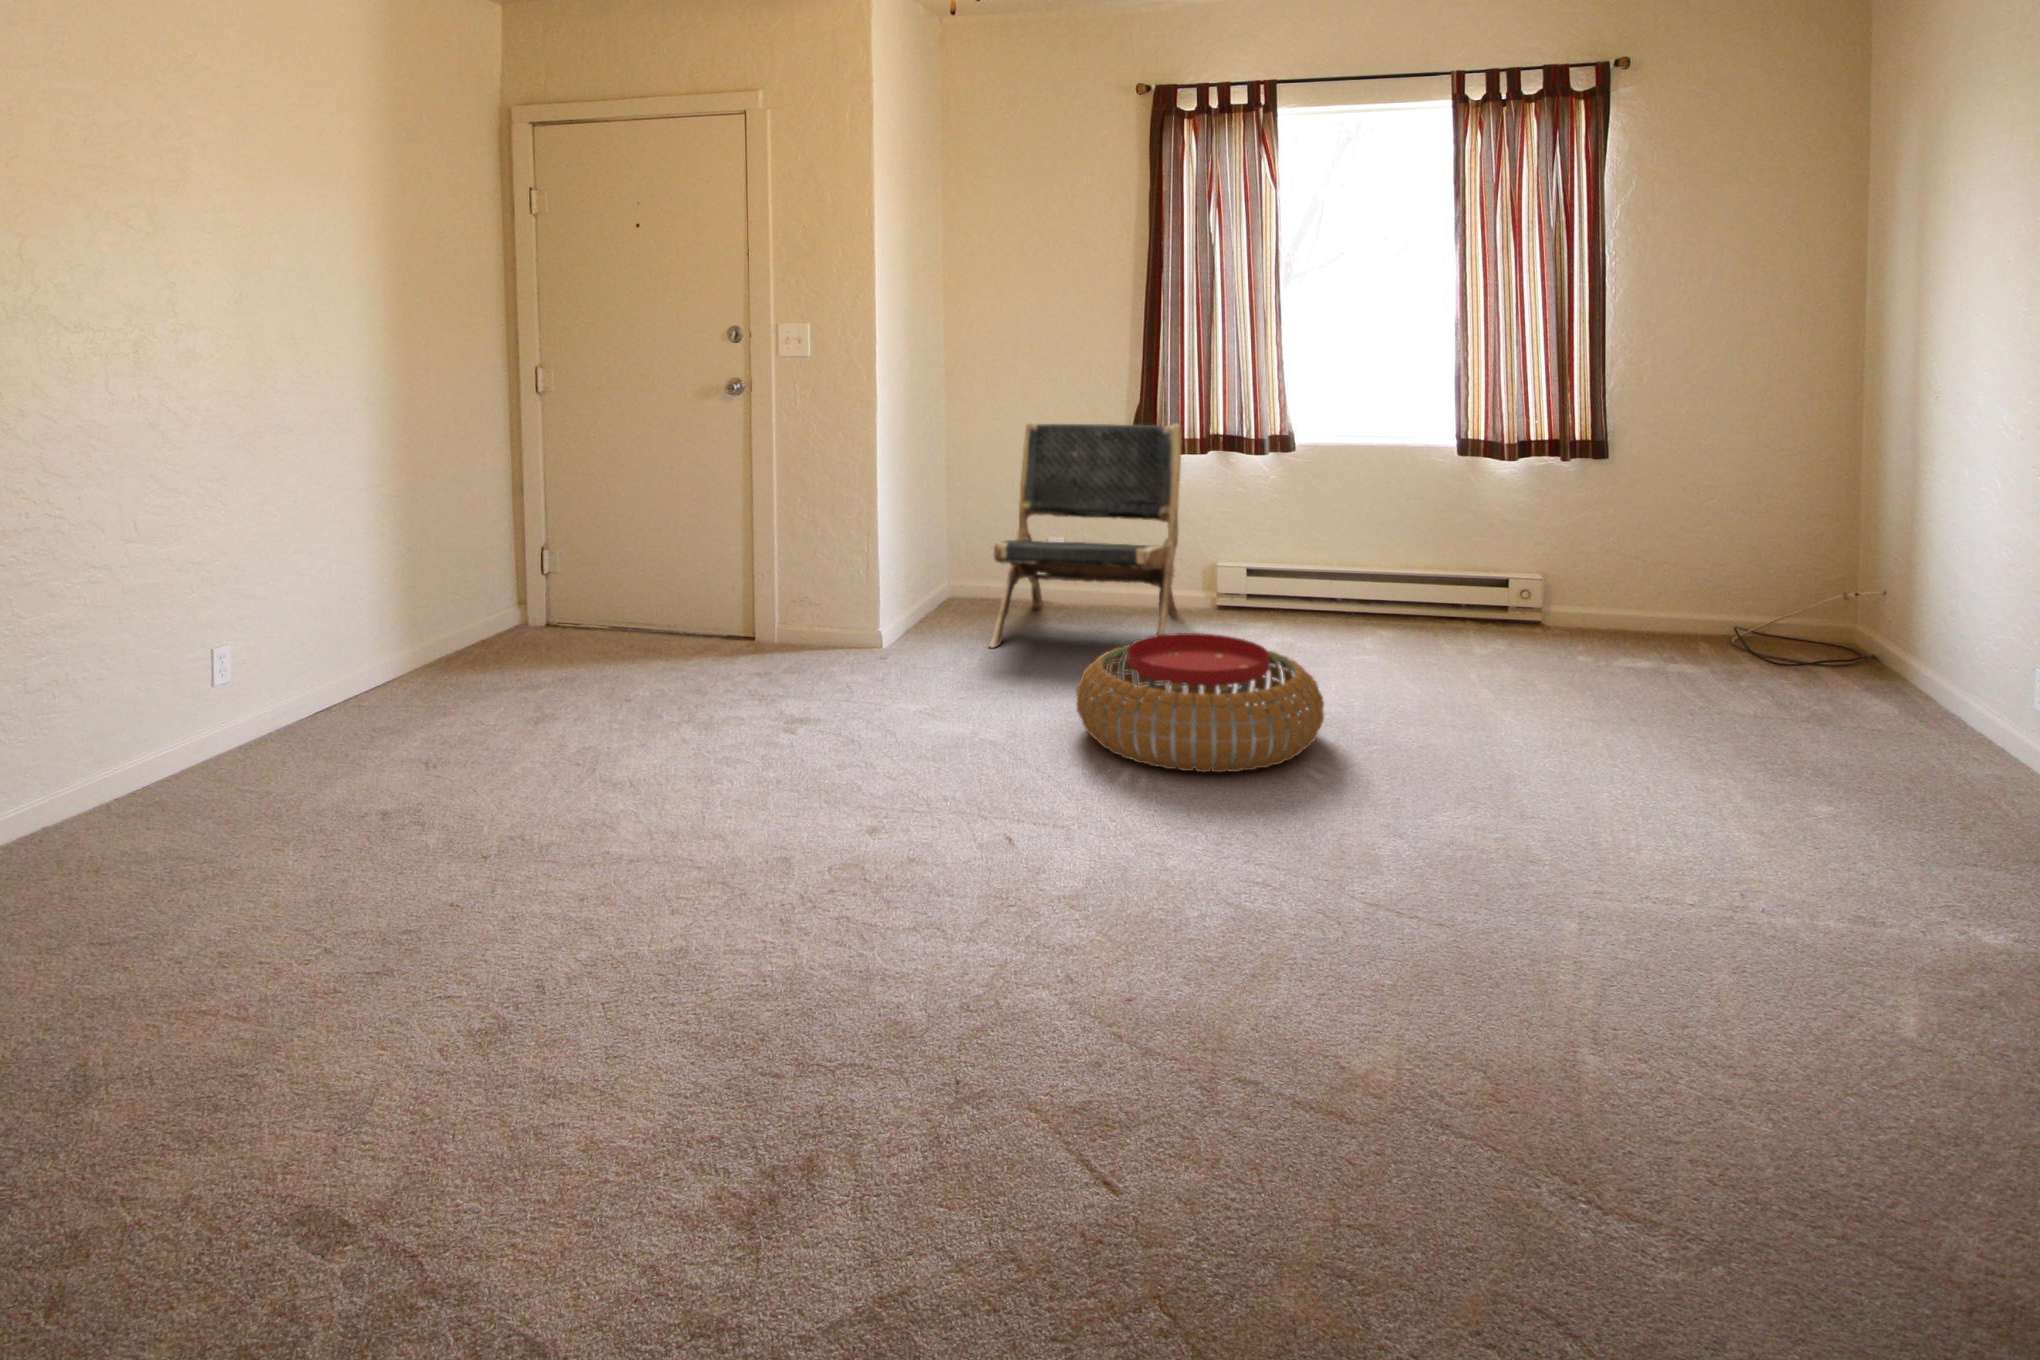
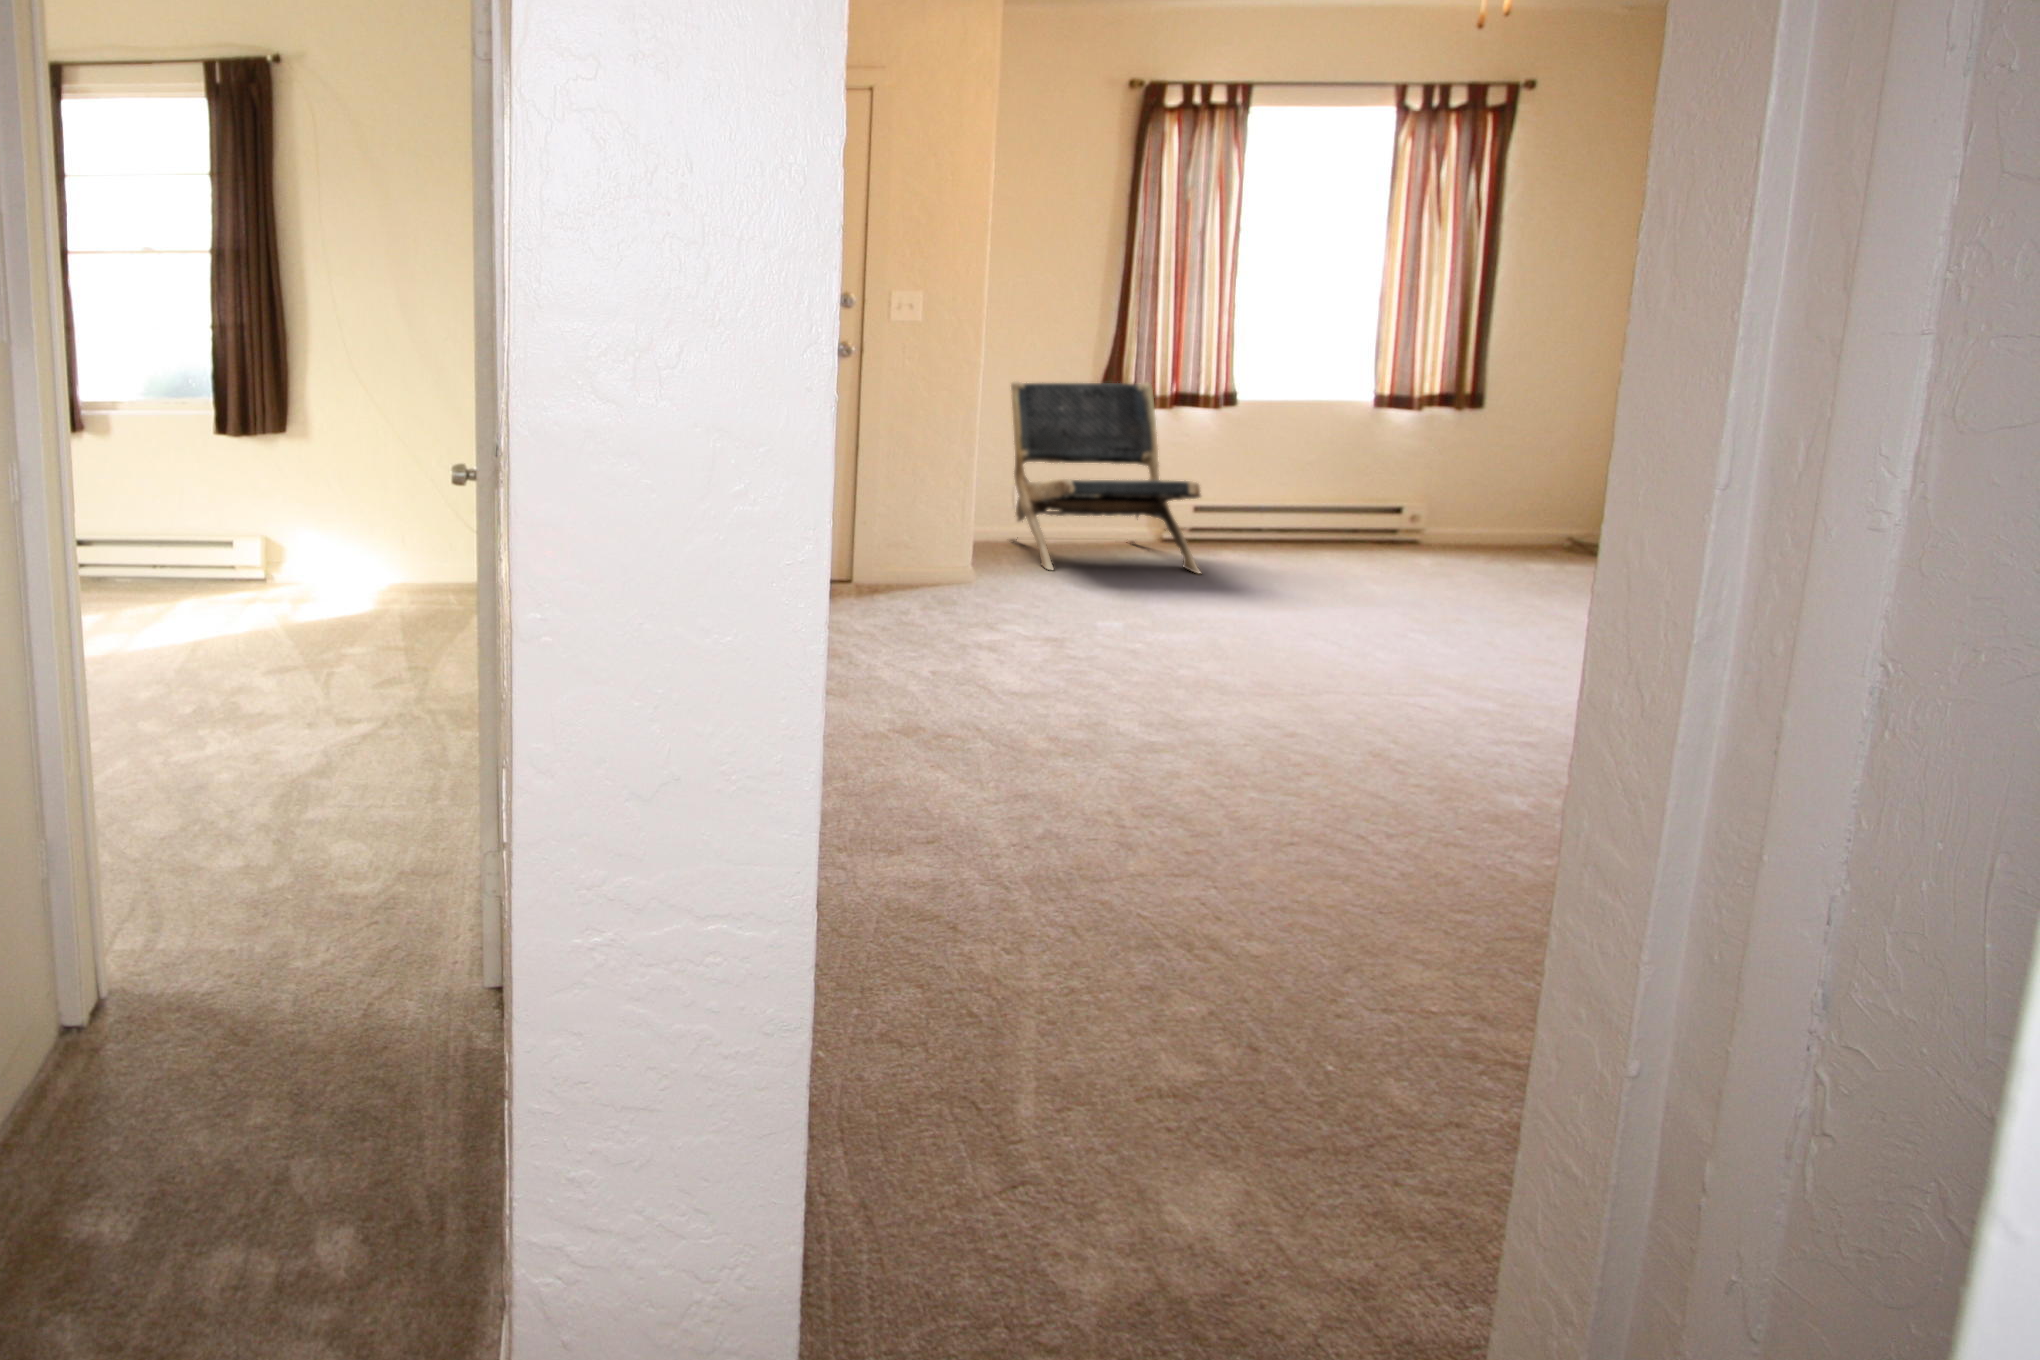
pouf: present [1076,633,1324,772] -> none [1240,541,1472,640]

